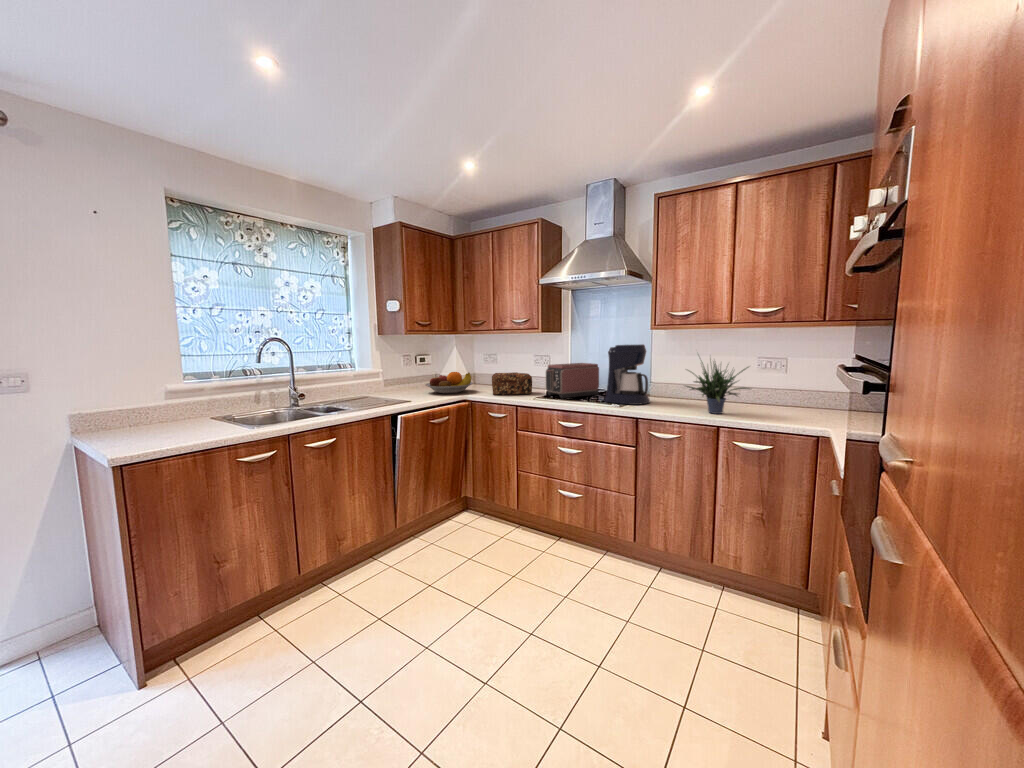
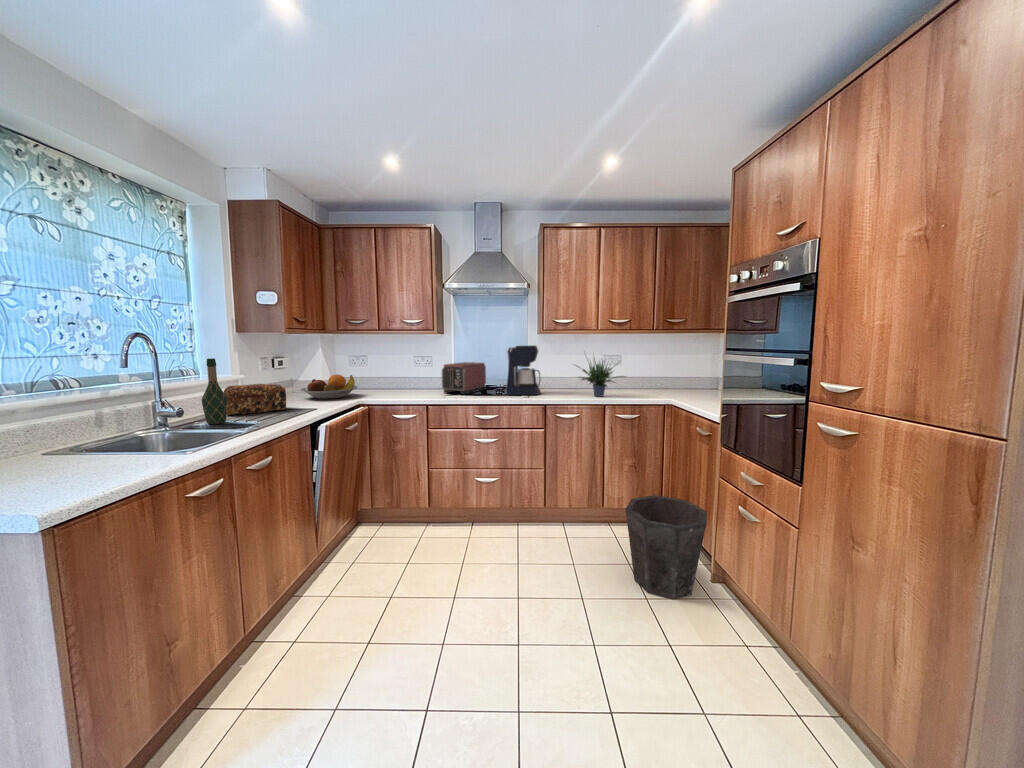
wine bottle: none [323,356,340,407] -> present [202,358,227,424]
bread loaf: present [492,372,532,395] -> present [224,384,286,415]
waste bin: none [664,557,789,721] -> present [626,495,707,599]

